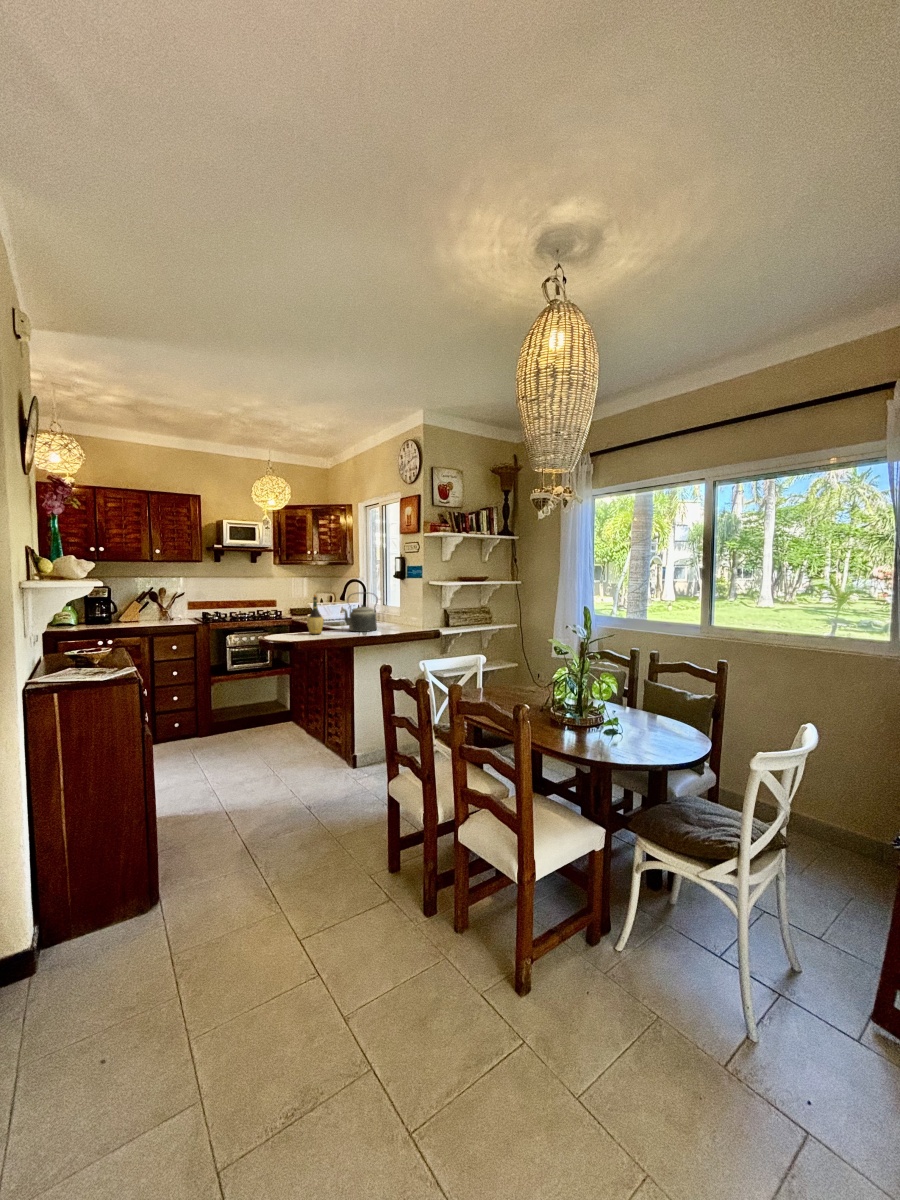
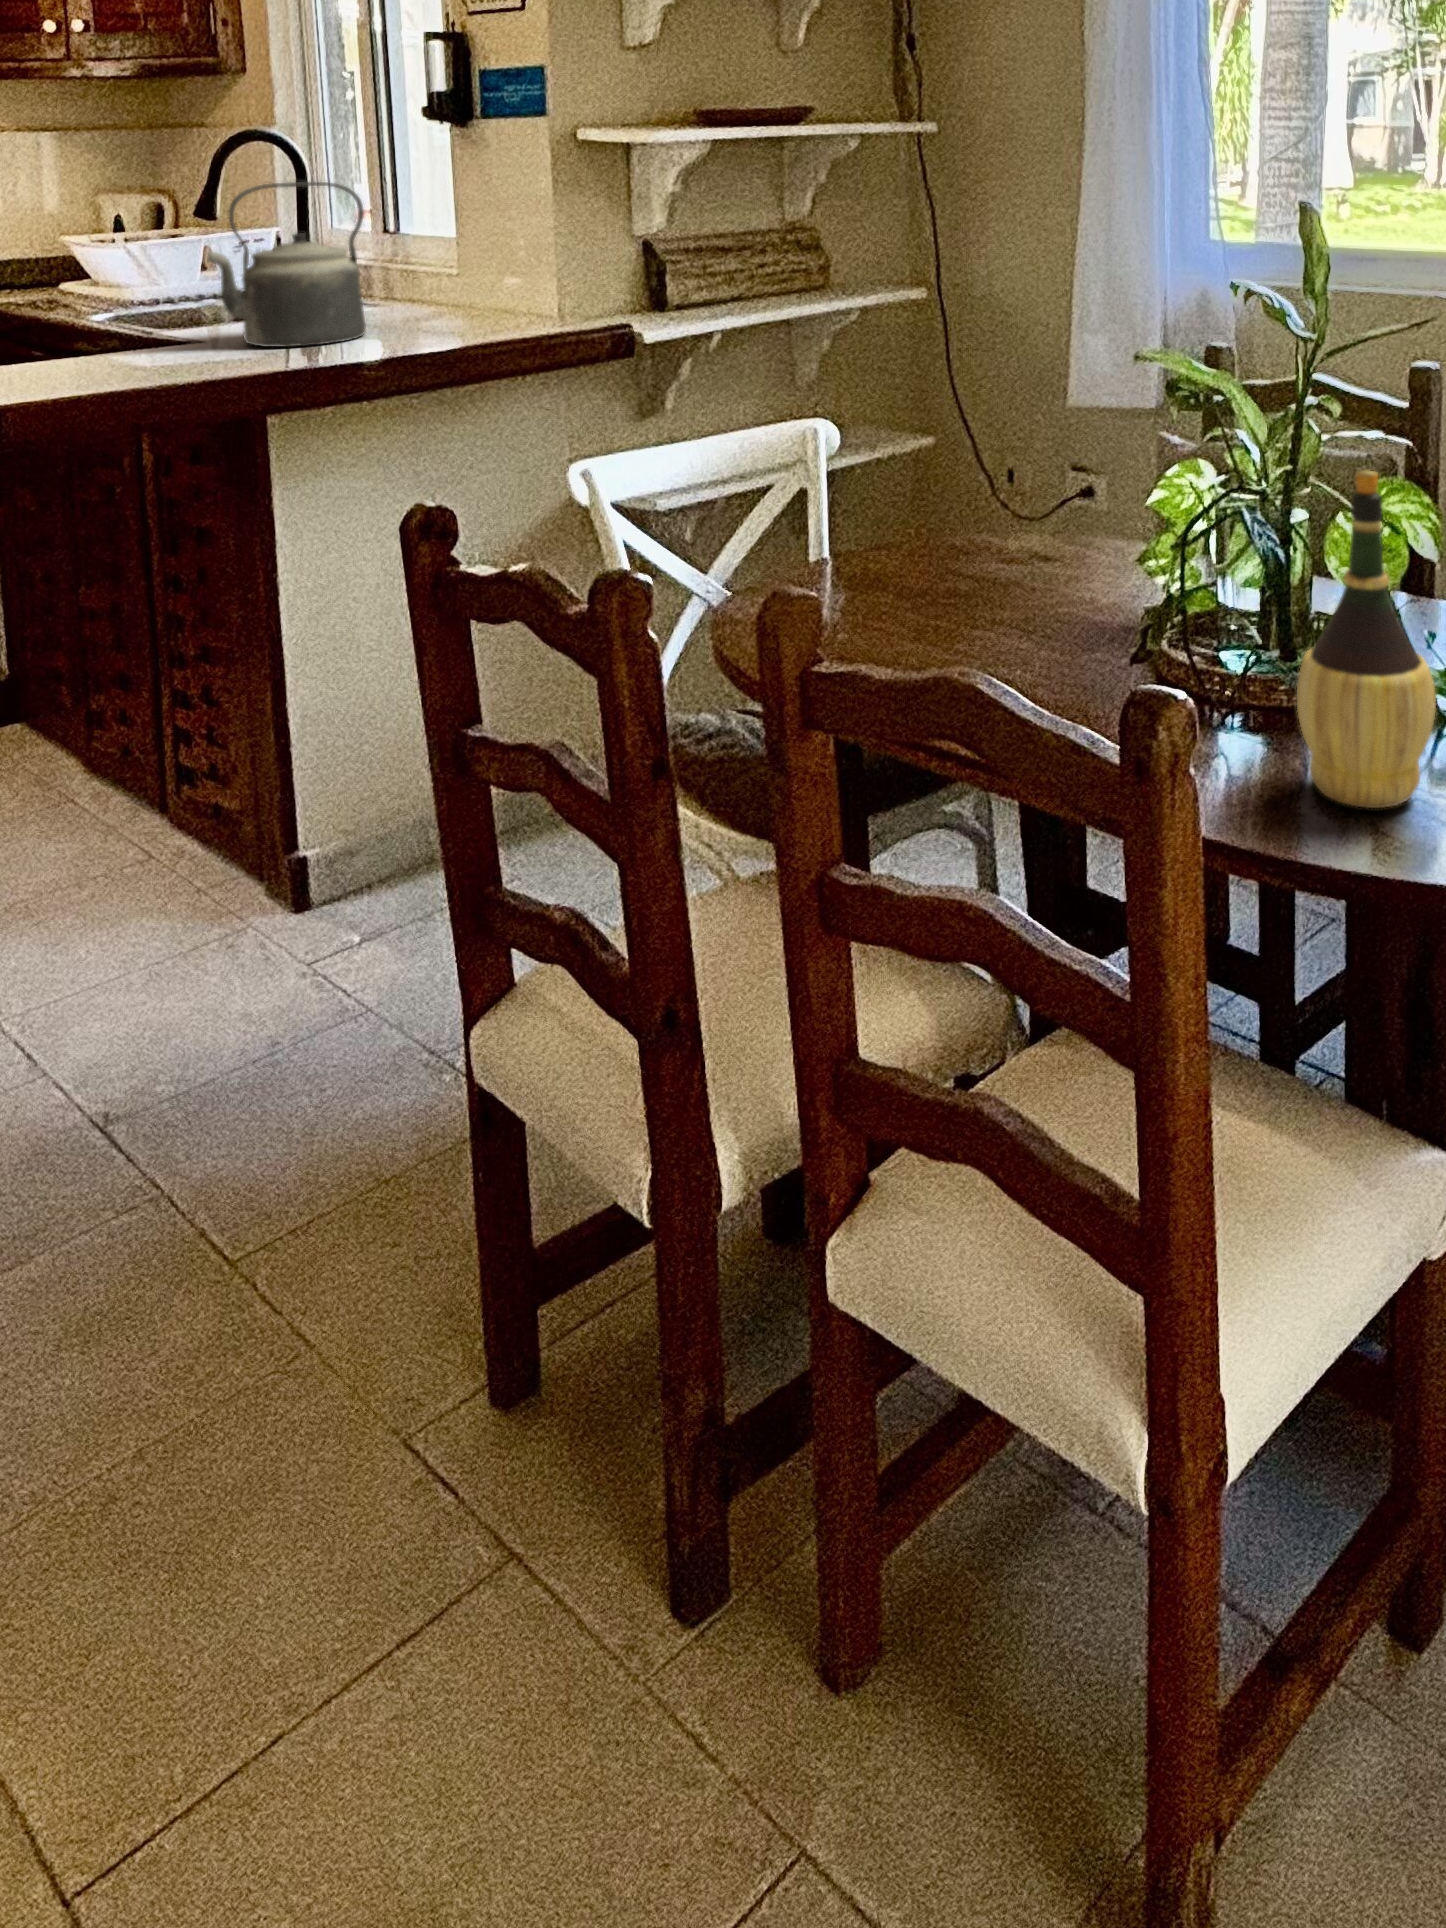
wine bottle: present [307,595,324,634] -> present [1297,470,1436,808]

